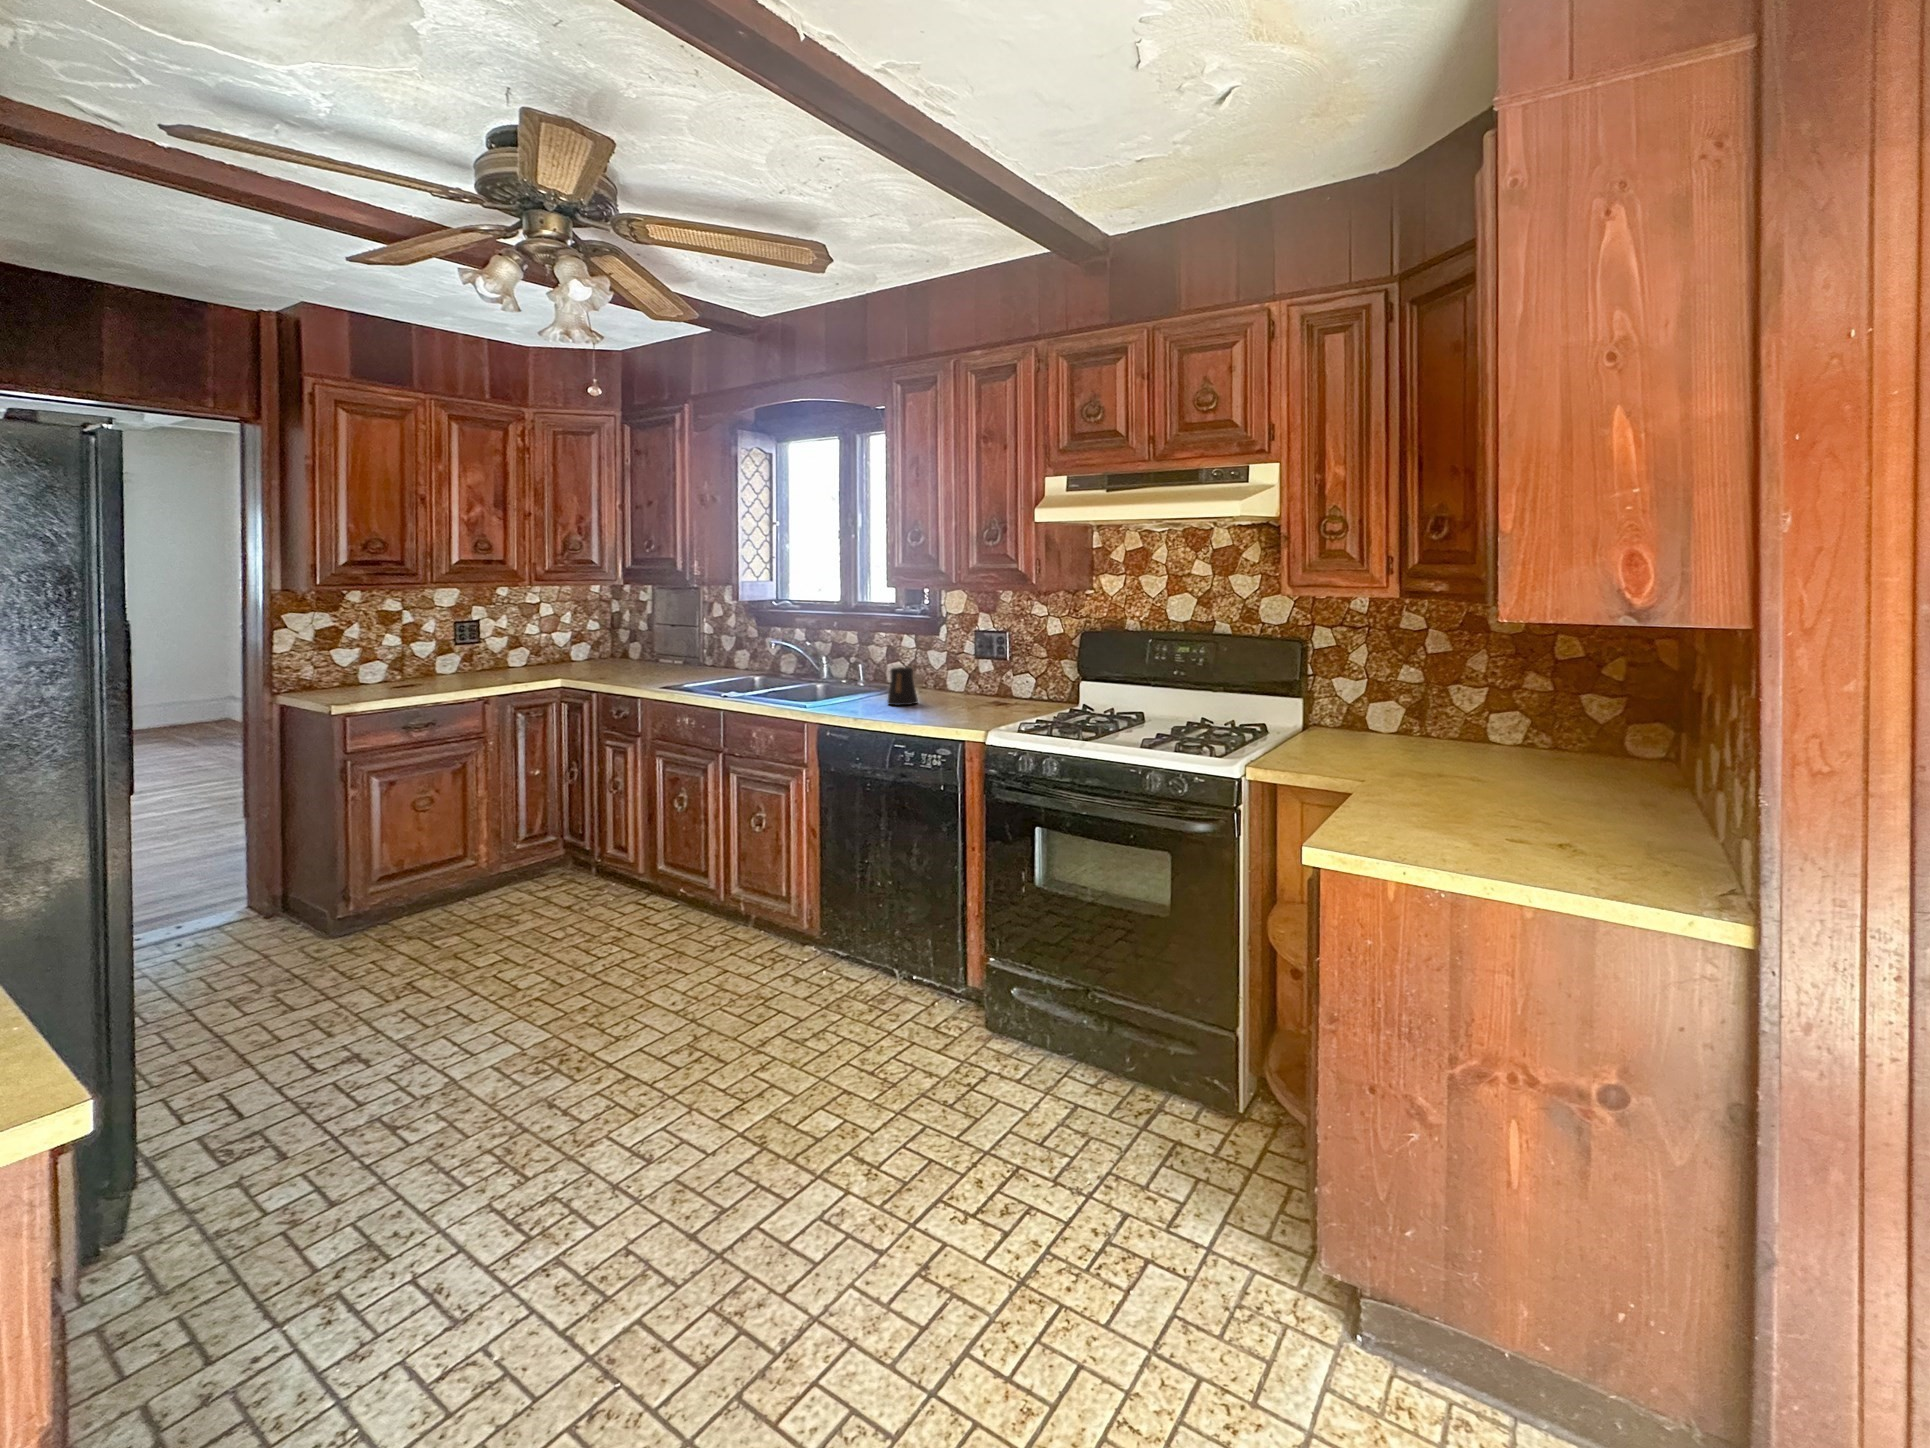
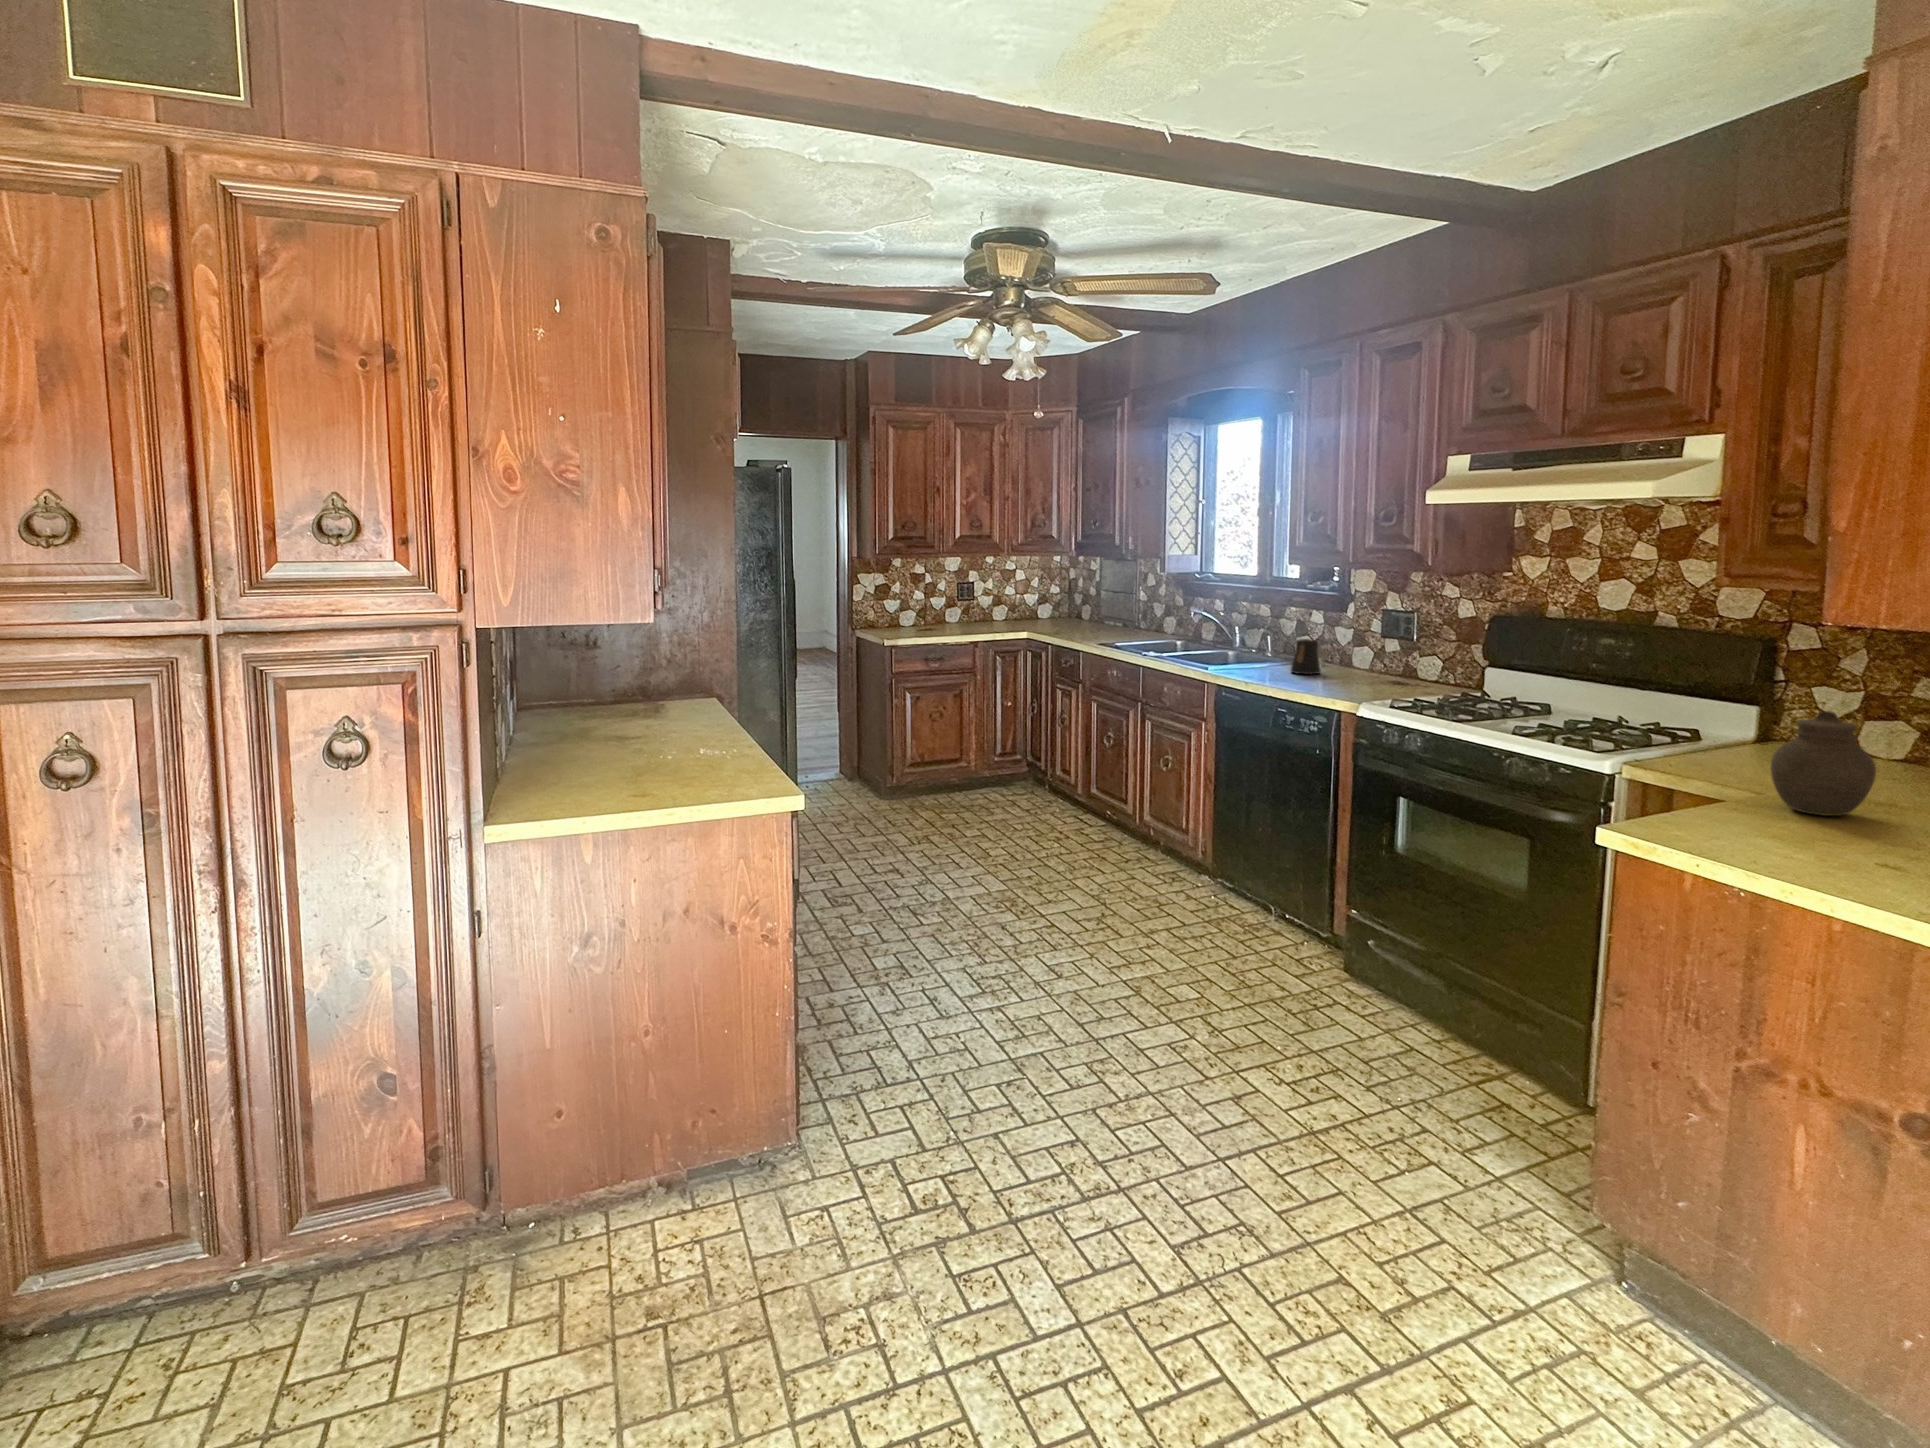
jar: none [1400,703,1481,806] -> present [1771,711,1876,816]

